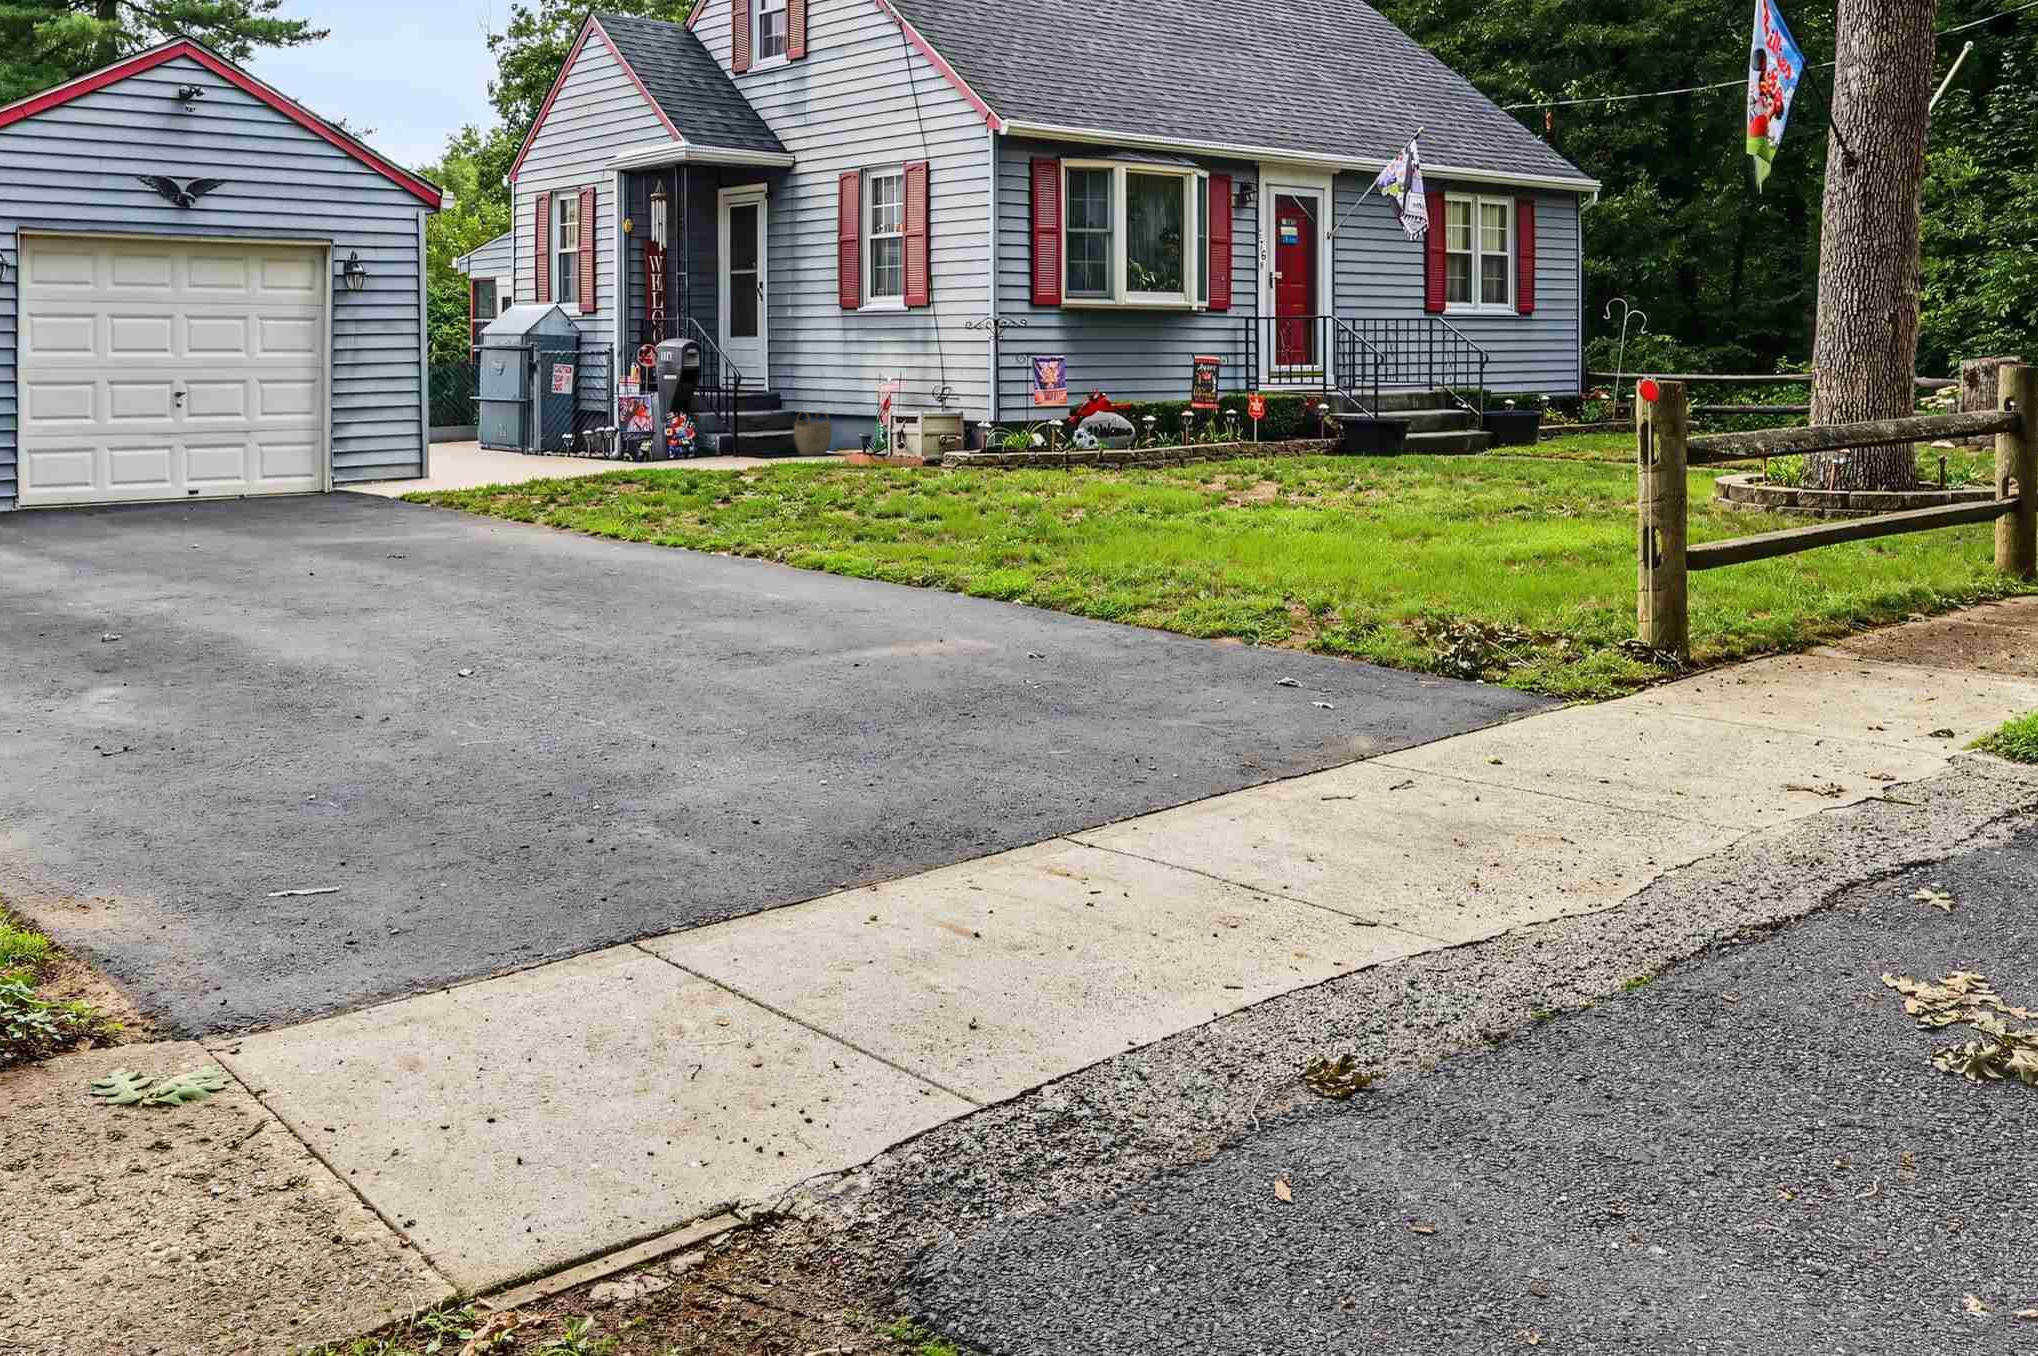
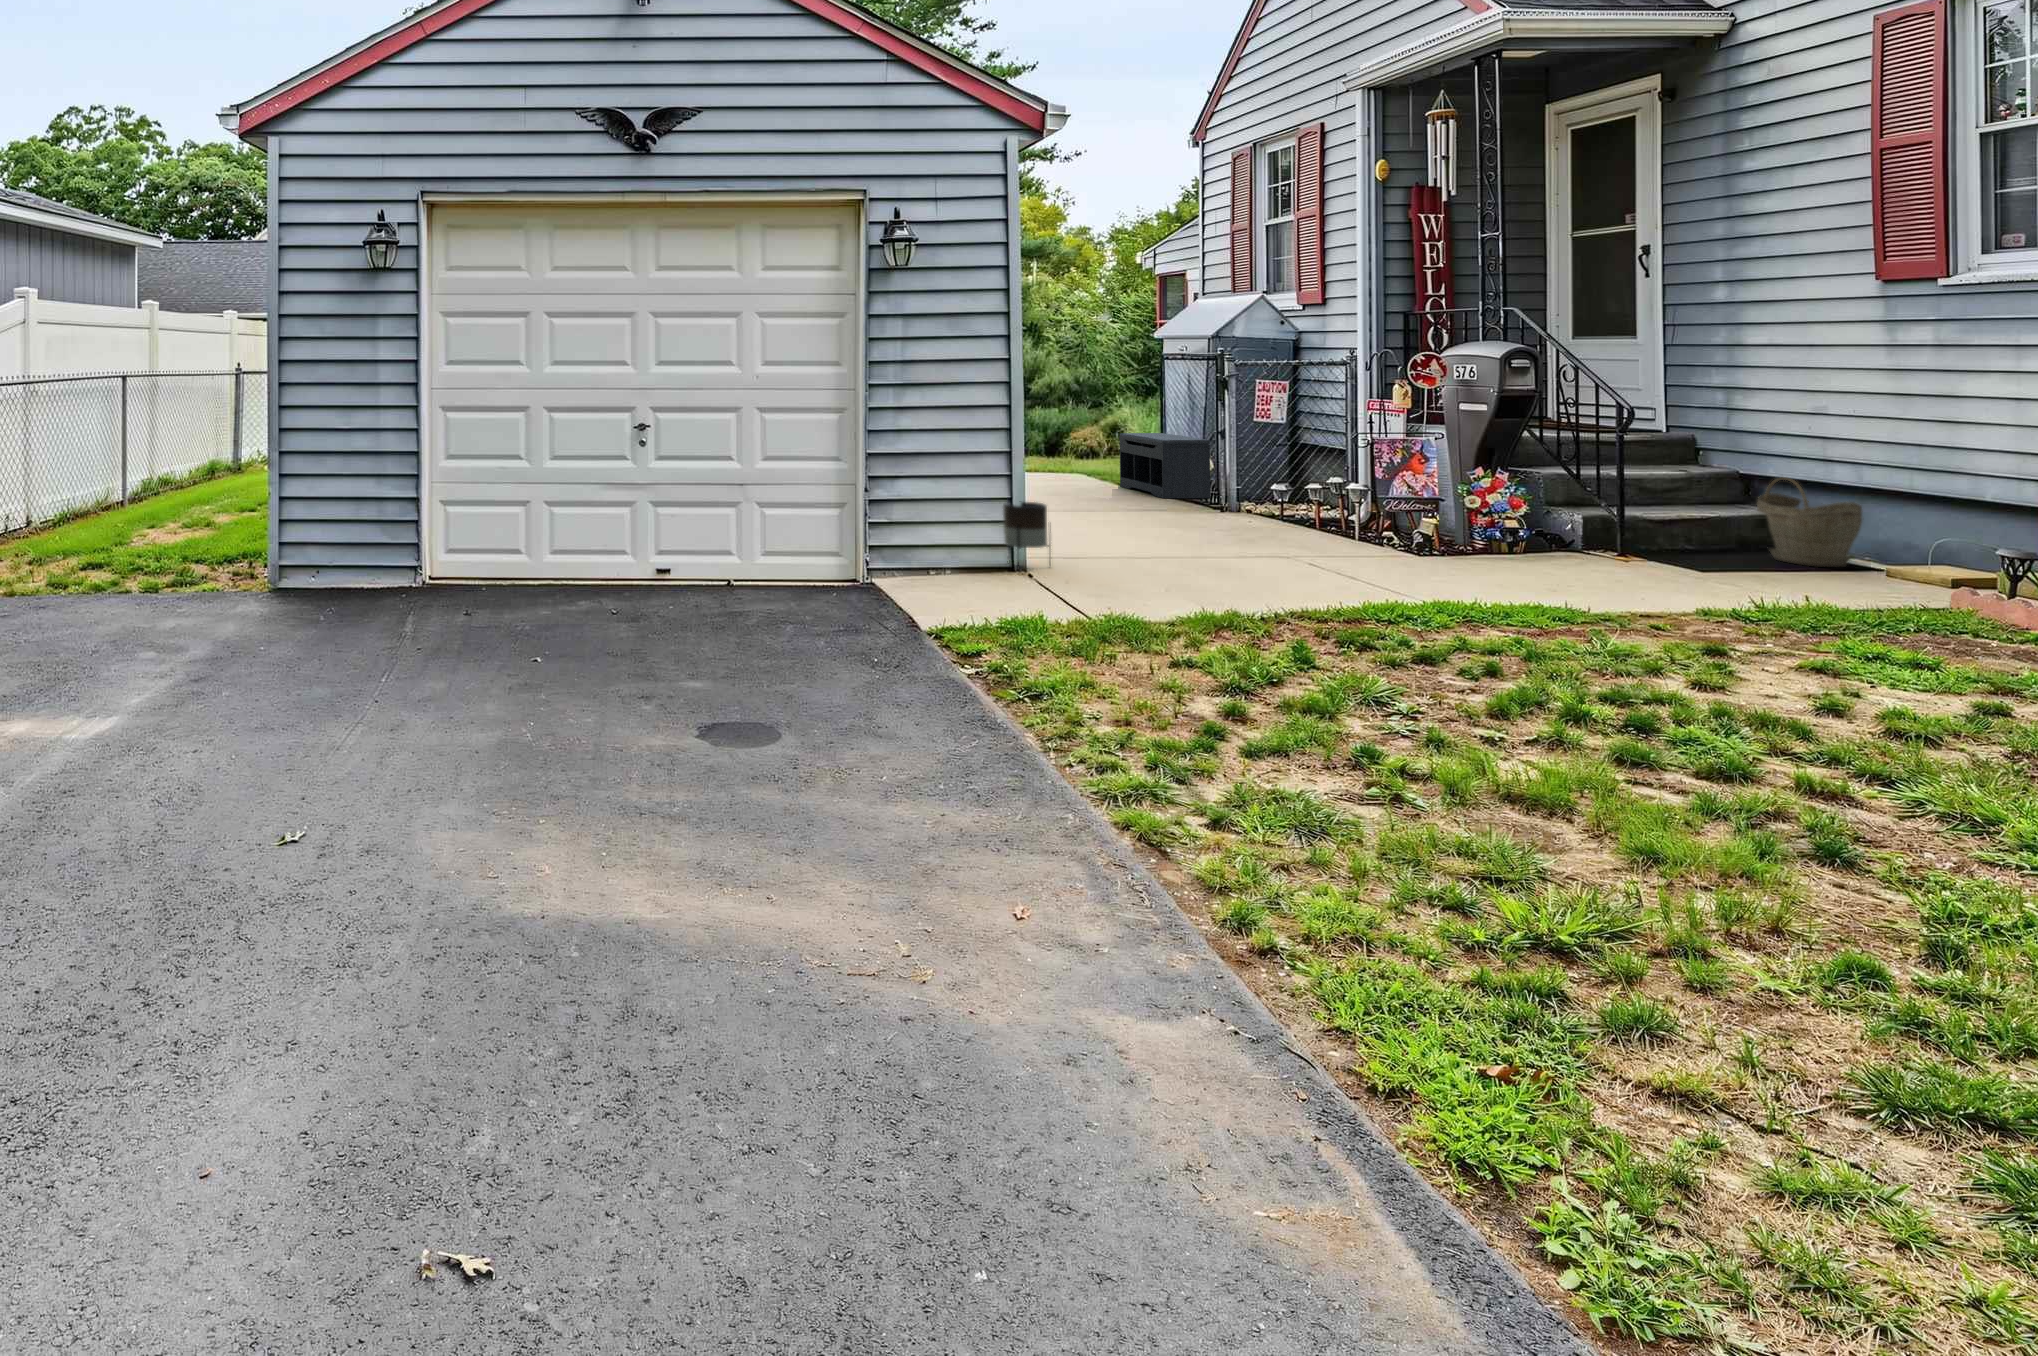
bench: none [456,406,522,451] -> present [1119,433,1210,498]
planter: none [417,440,445,481] -> present [1003,501,1050,562]

